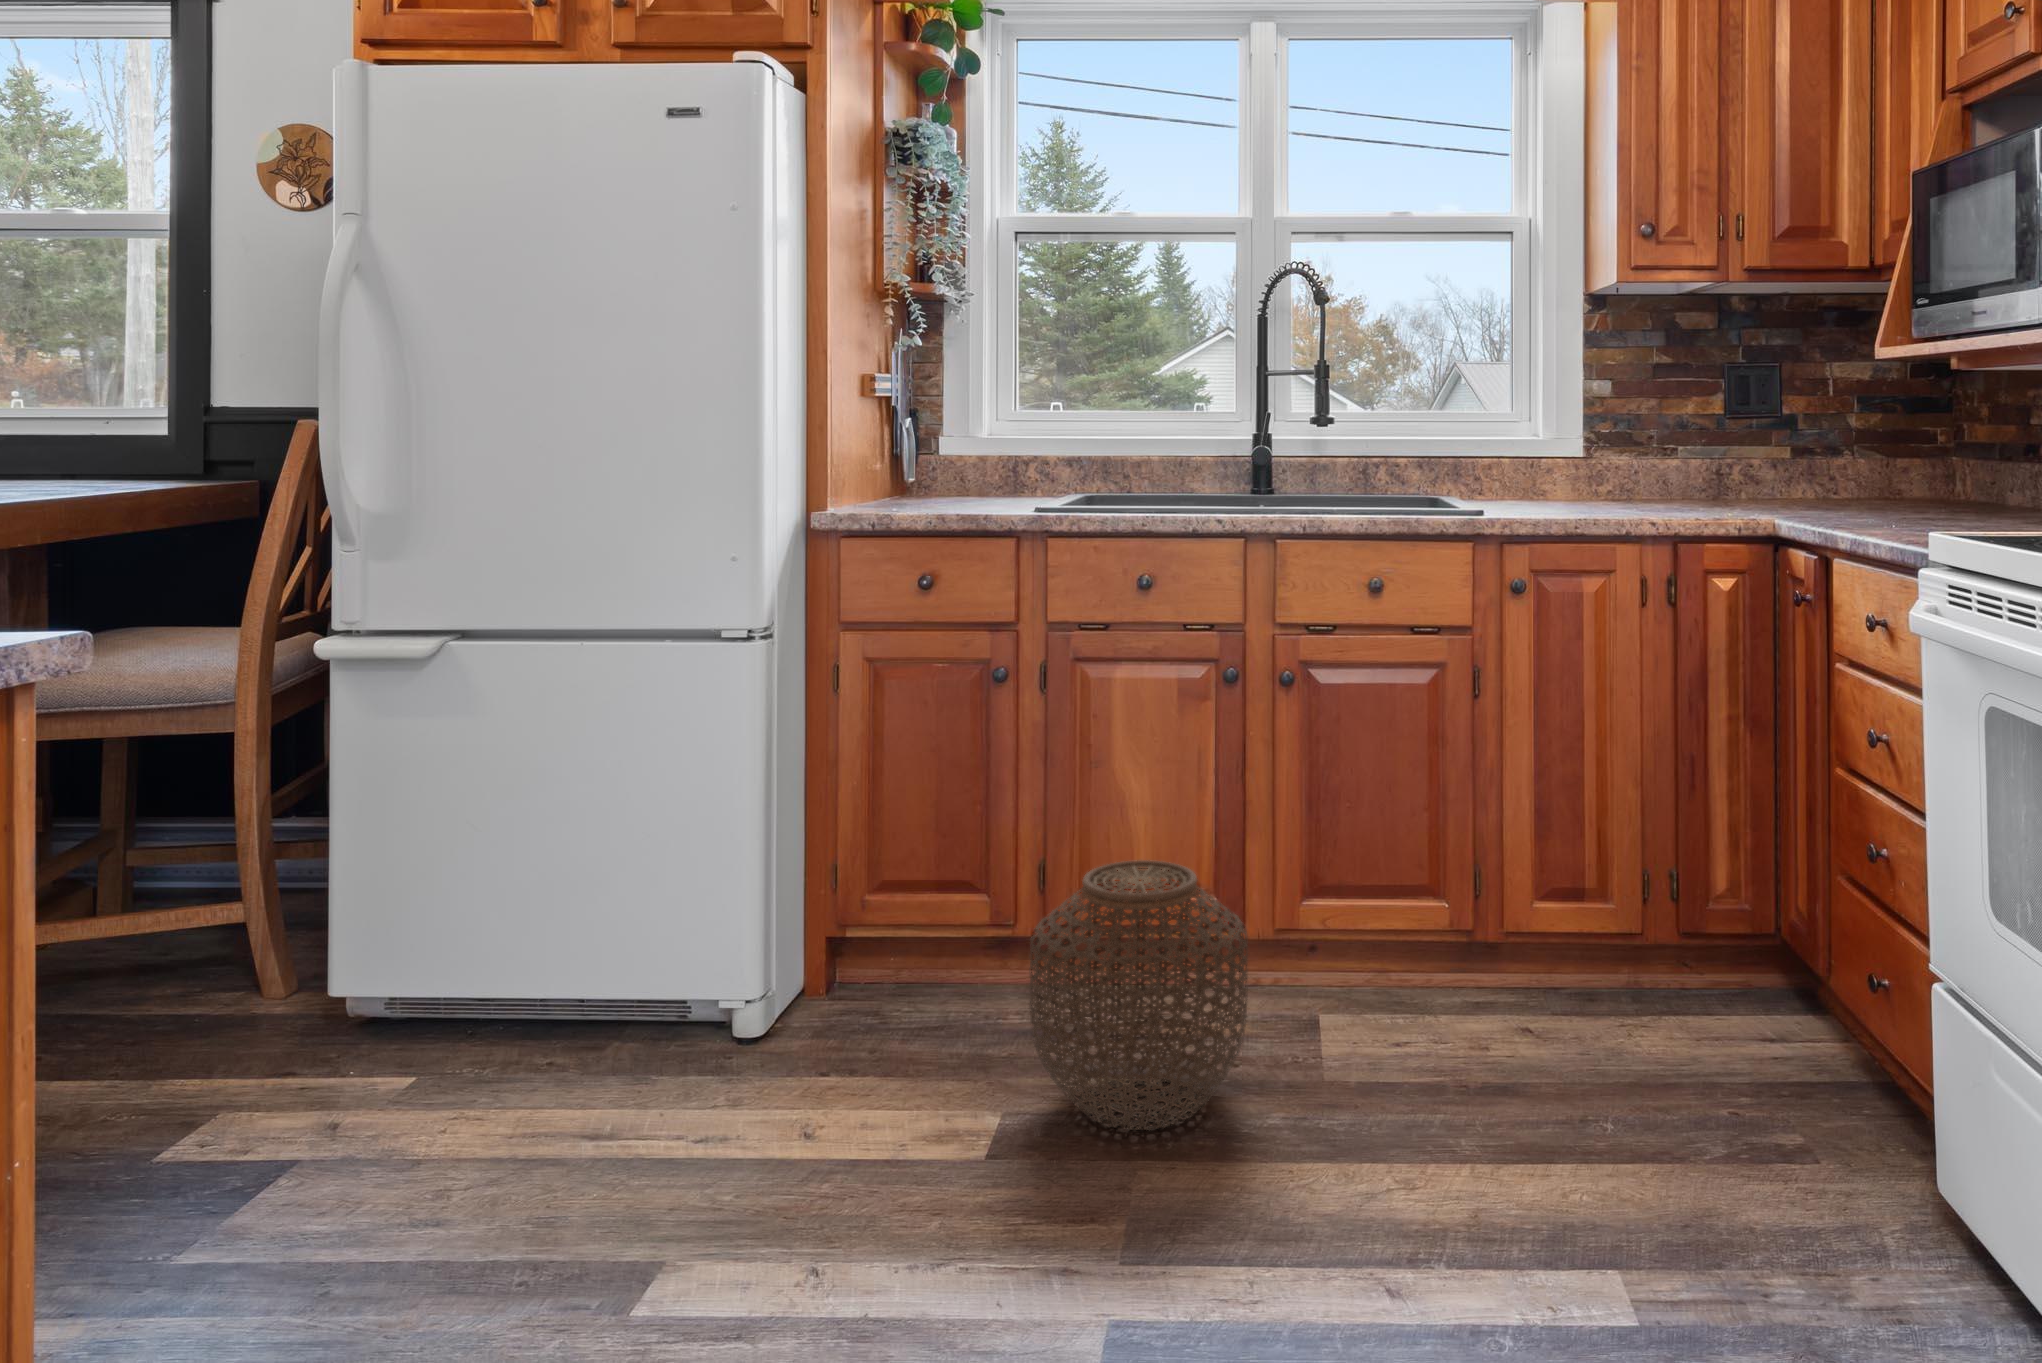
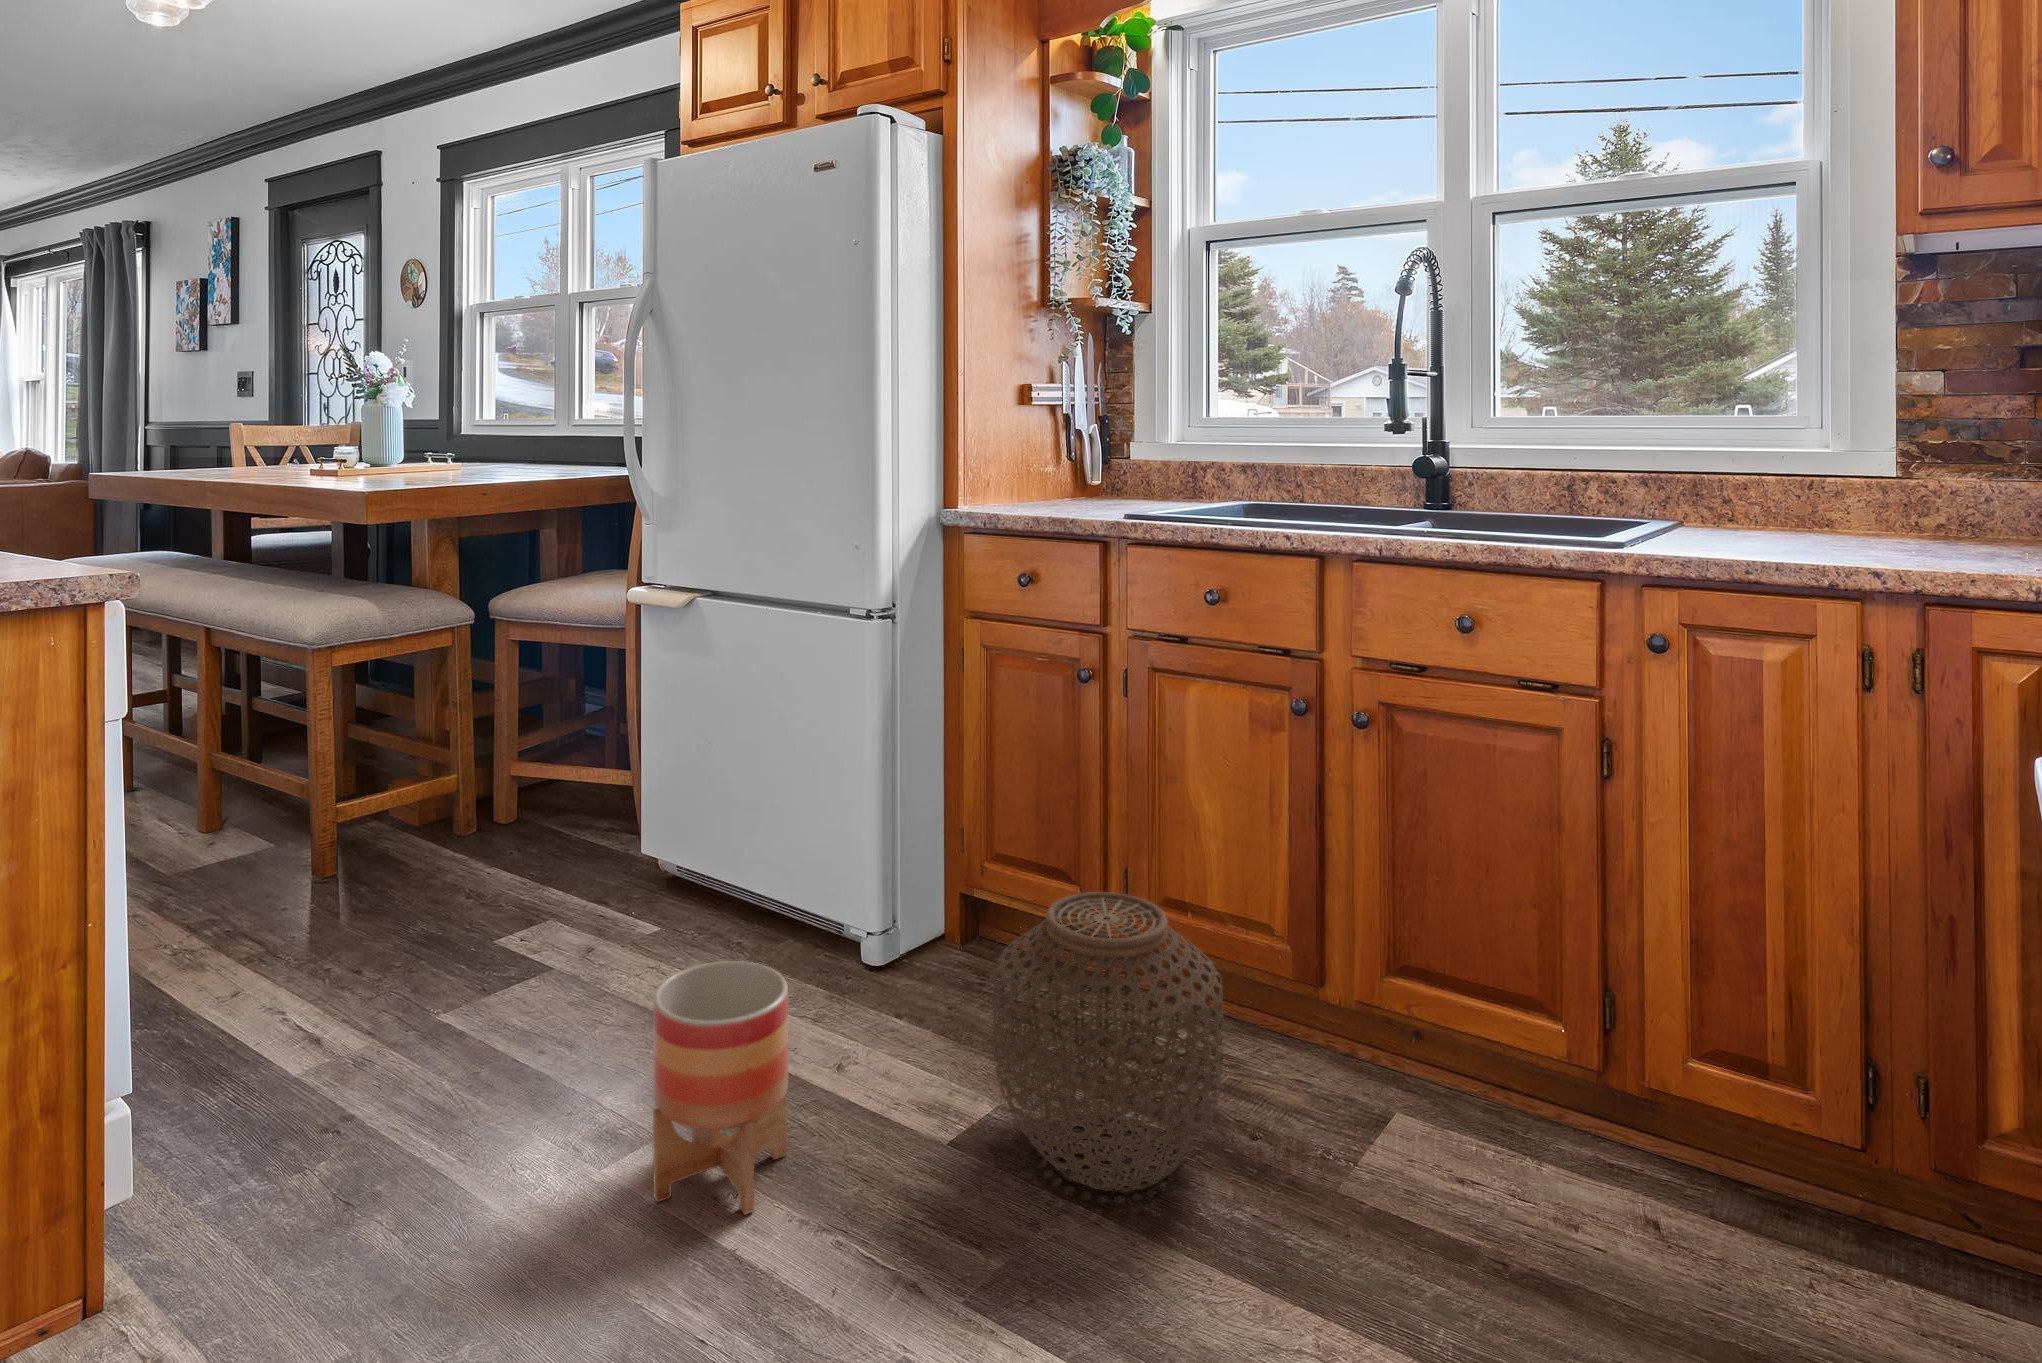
planter: none [715,1006,871,1286] -> present [653,961,789,1214]

